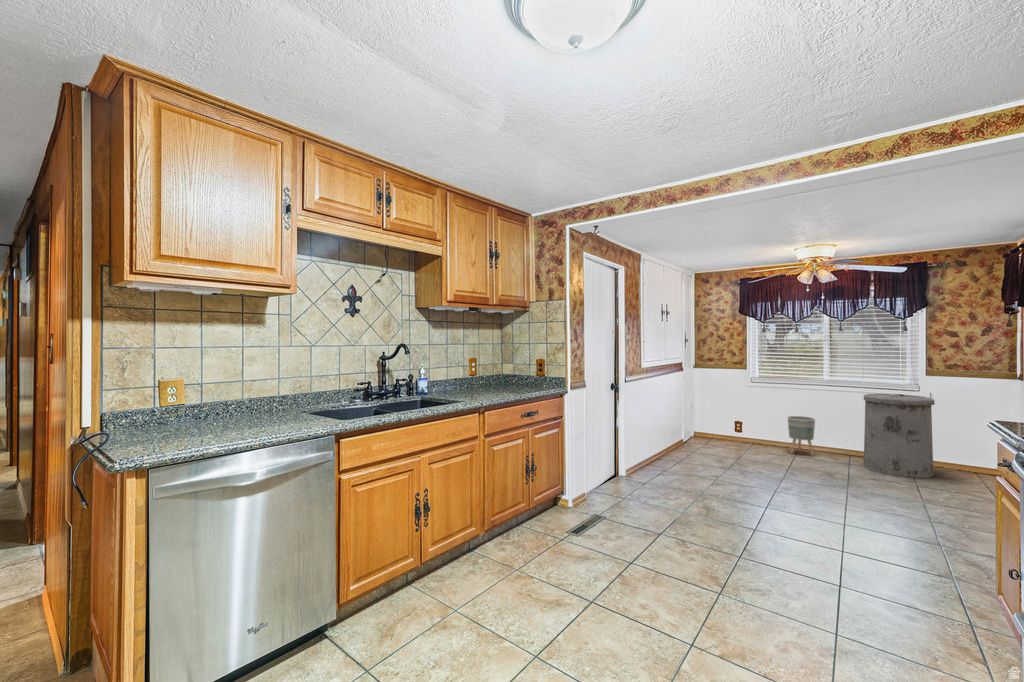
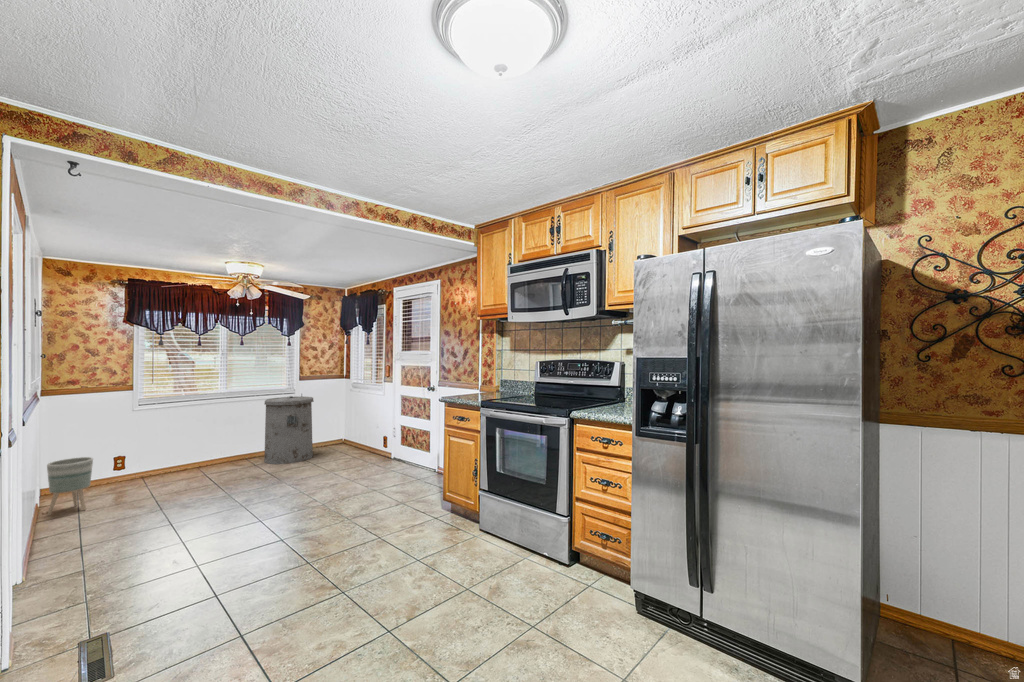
planter: present [788,416,815,456] -> present [47,457,93,515]

